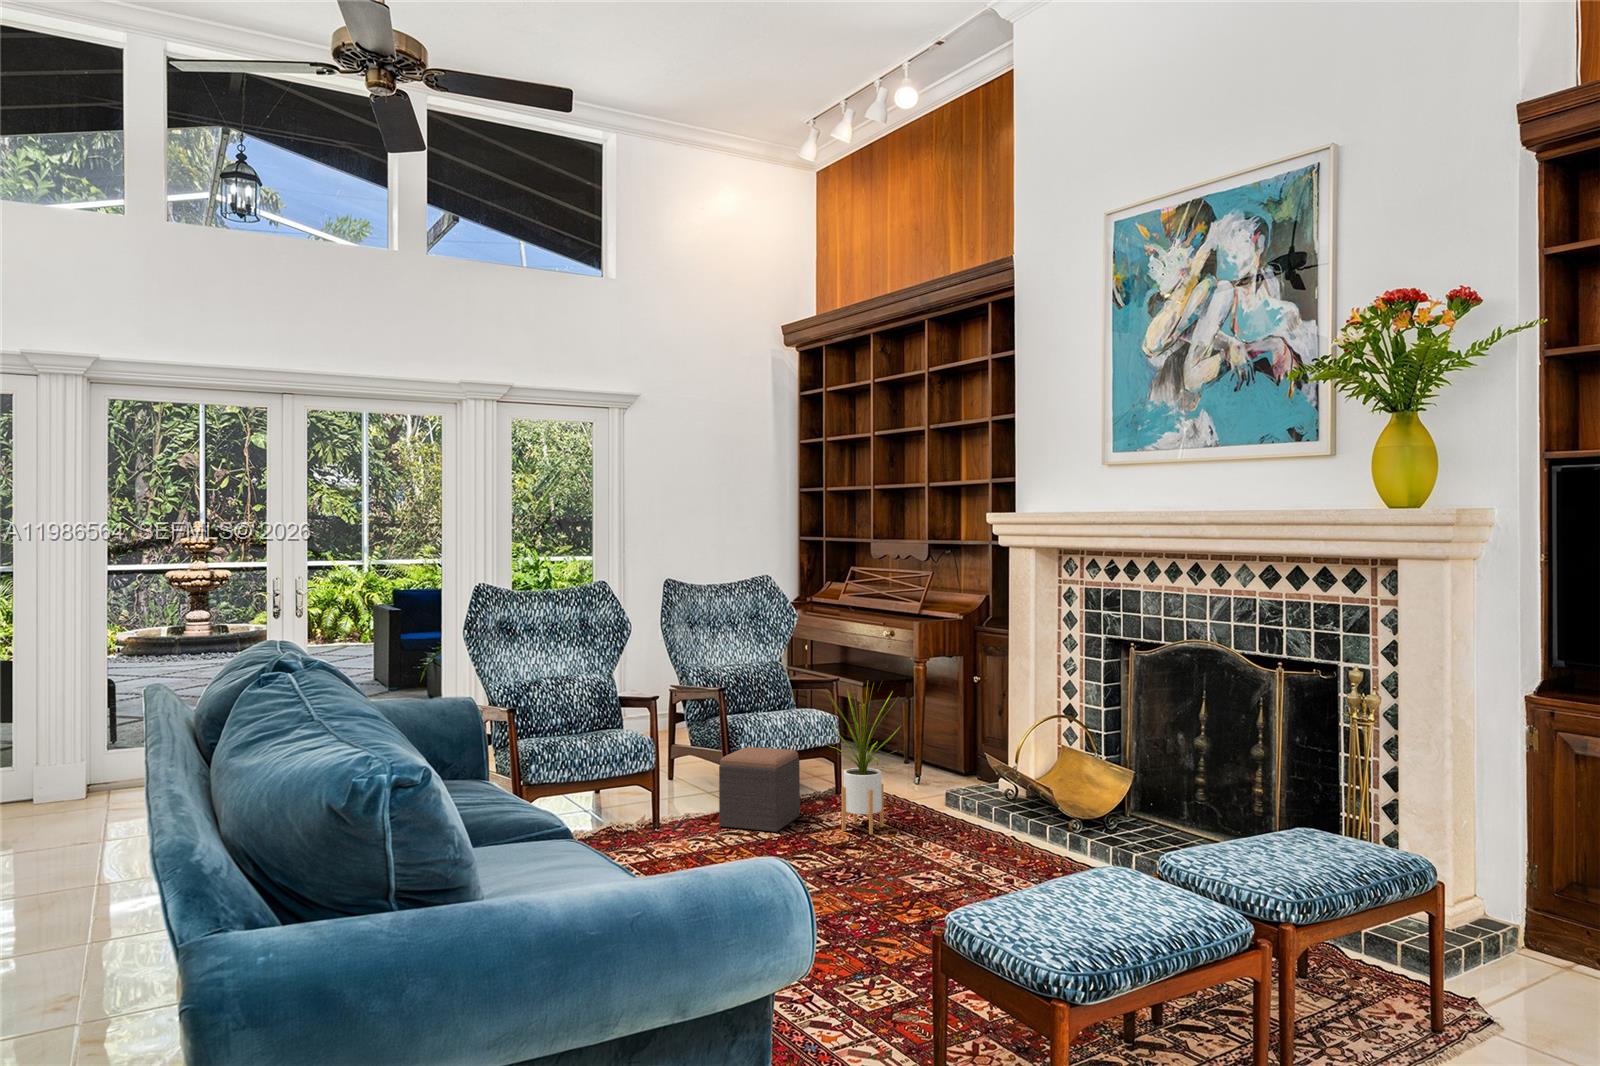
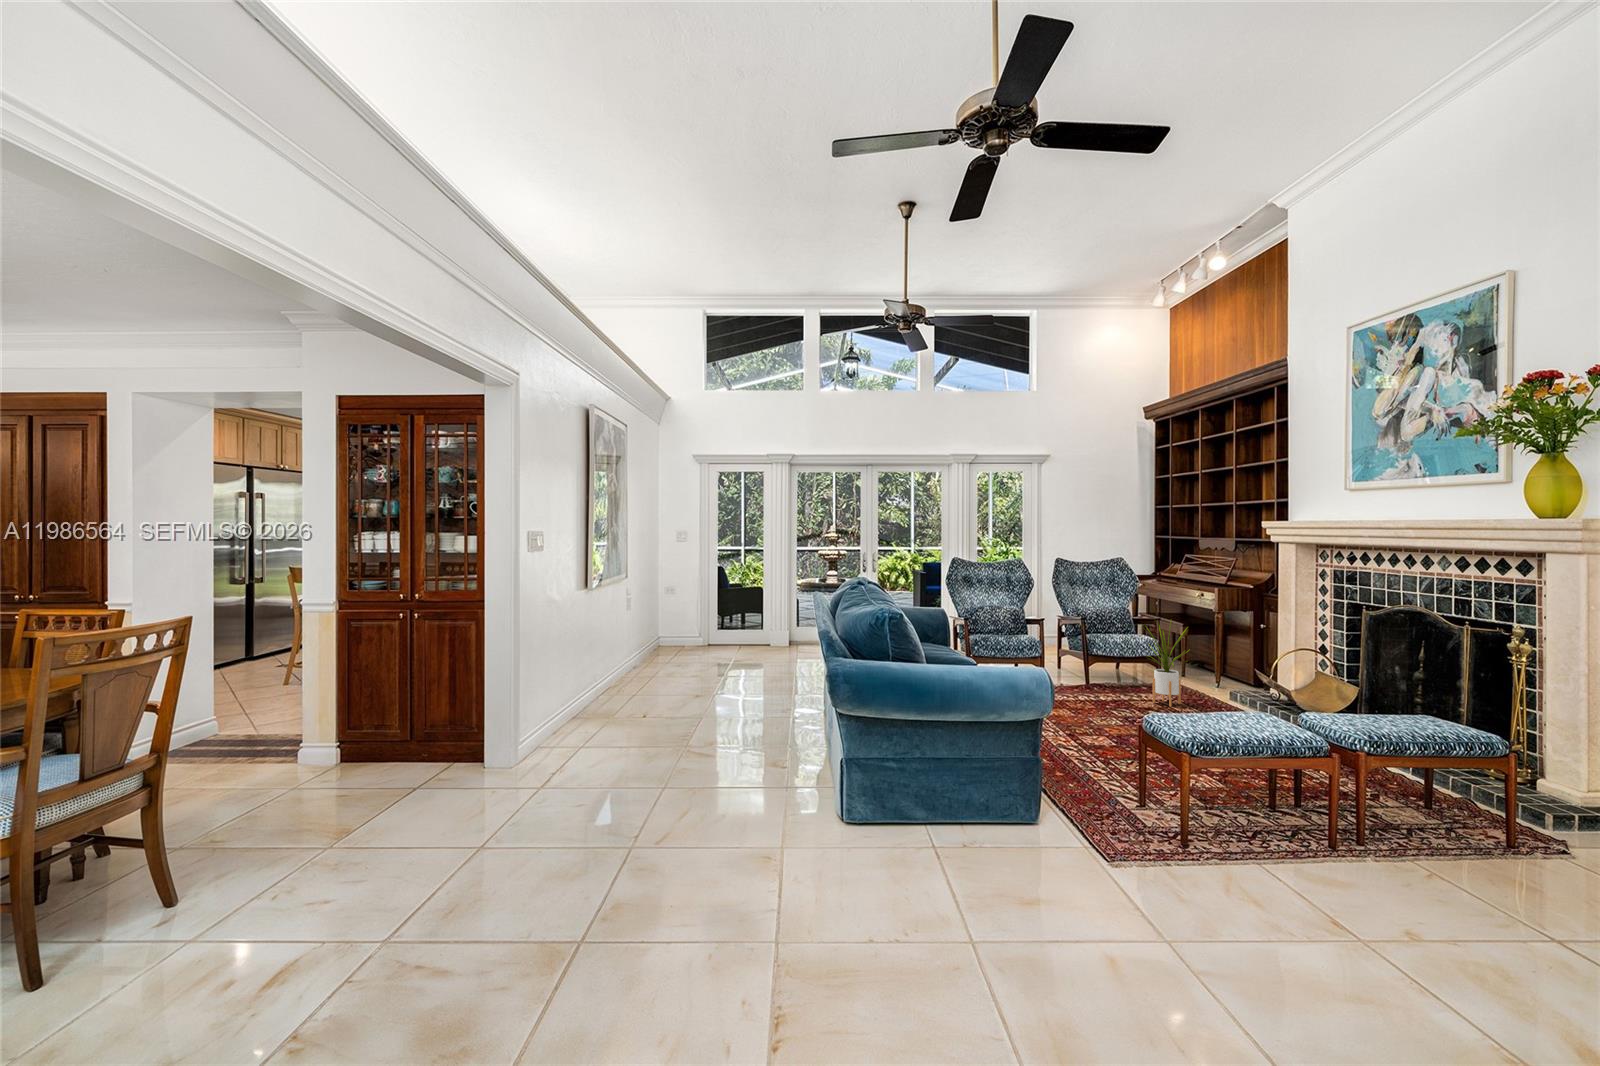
footstool: present [719,747,800,832] -> none [1080,653,1130,699]

